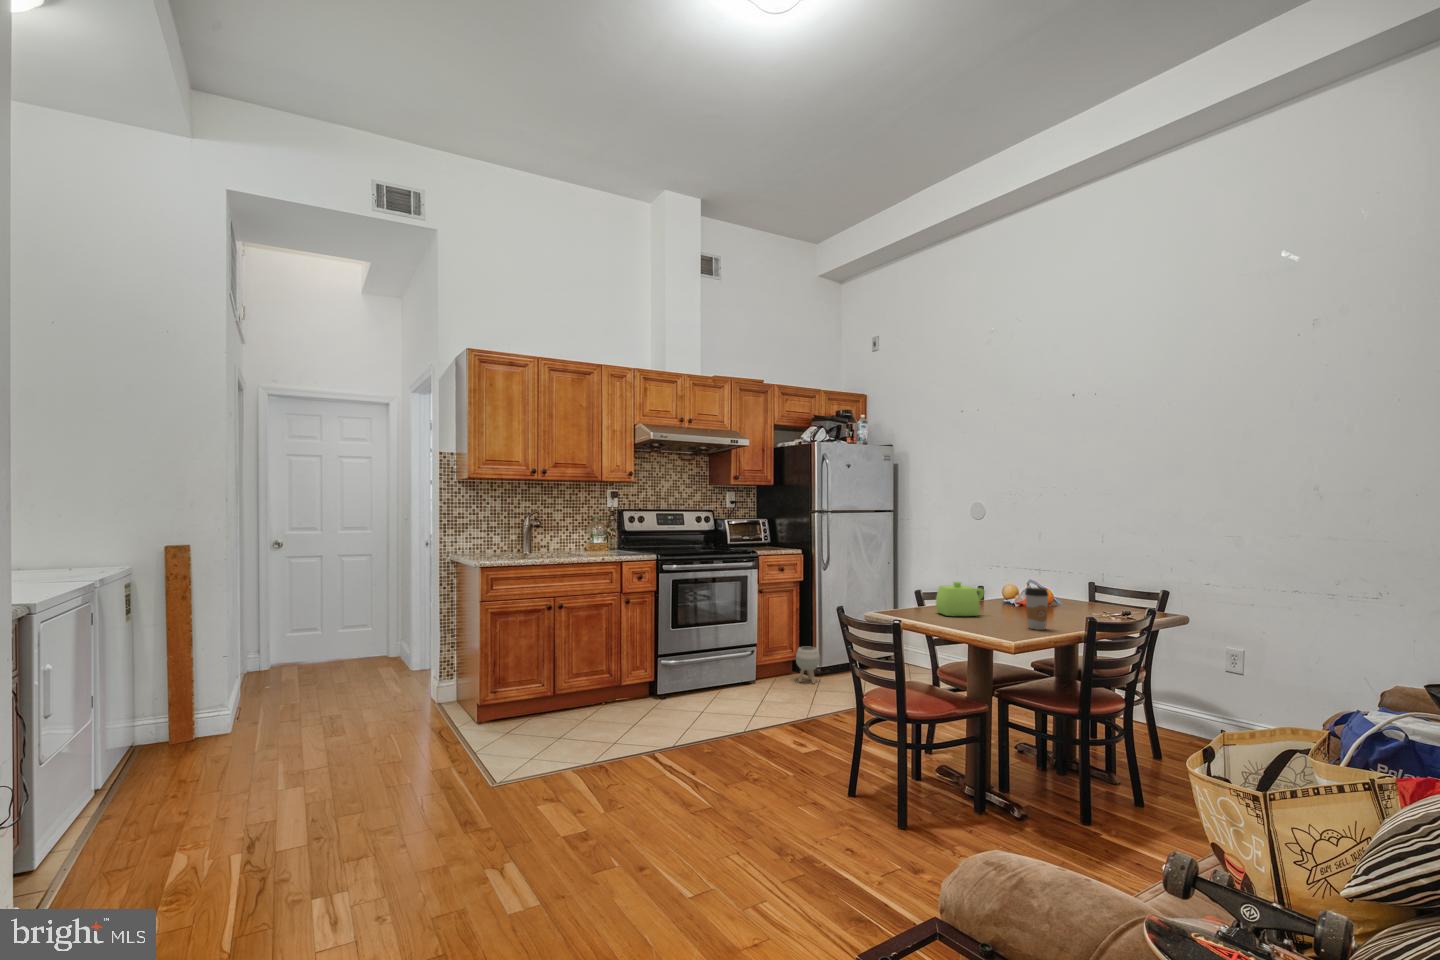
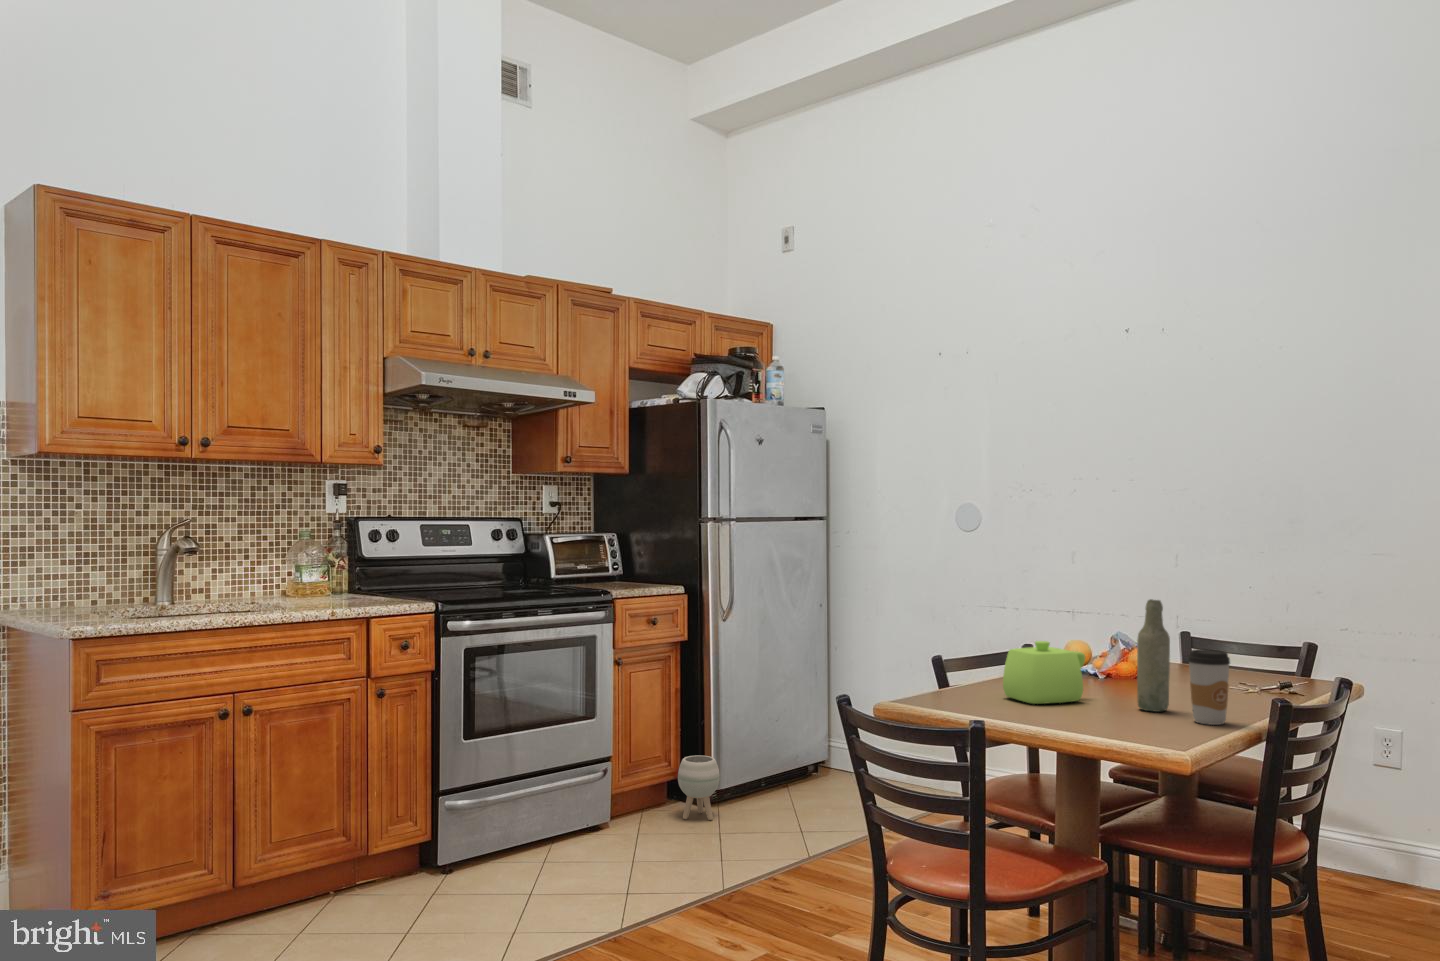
bottle: none [1005,559,1024,623] -> present [1137,599,1170,712]

